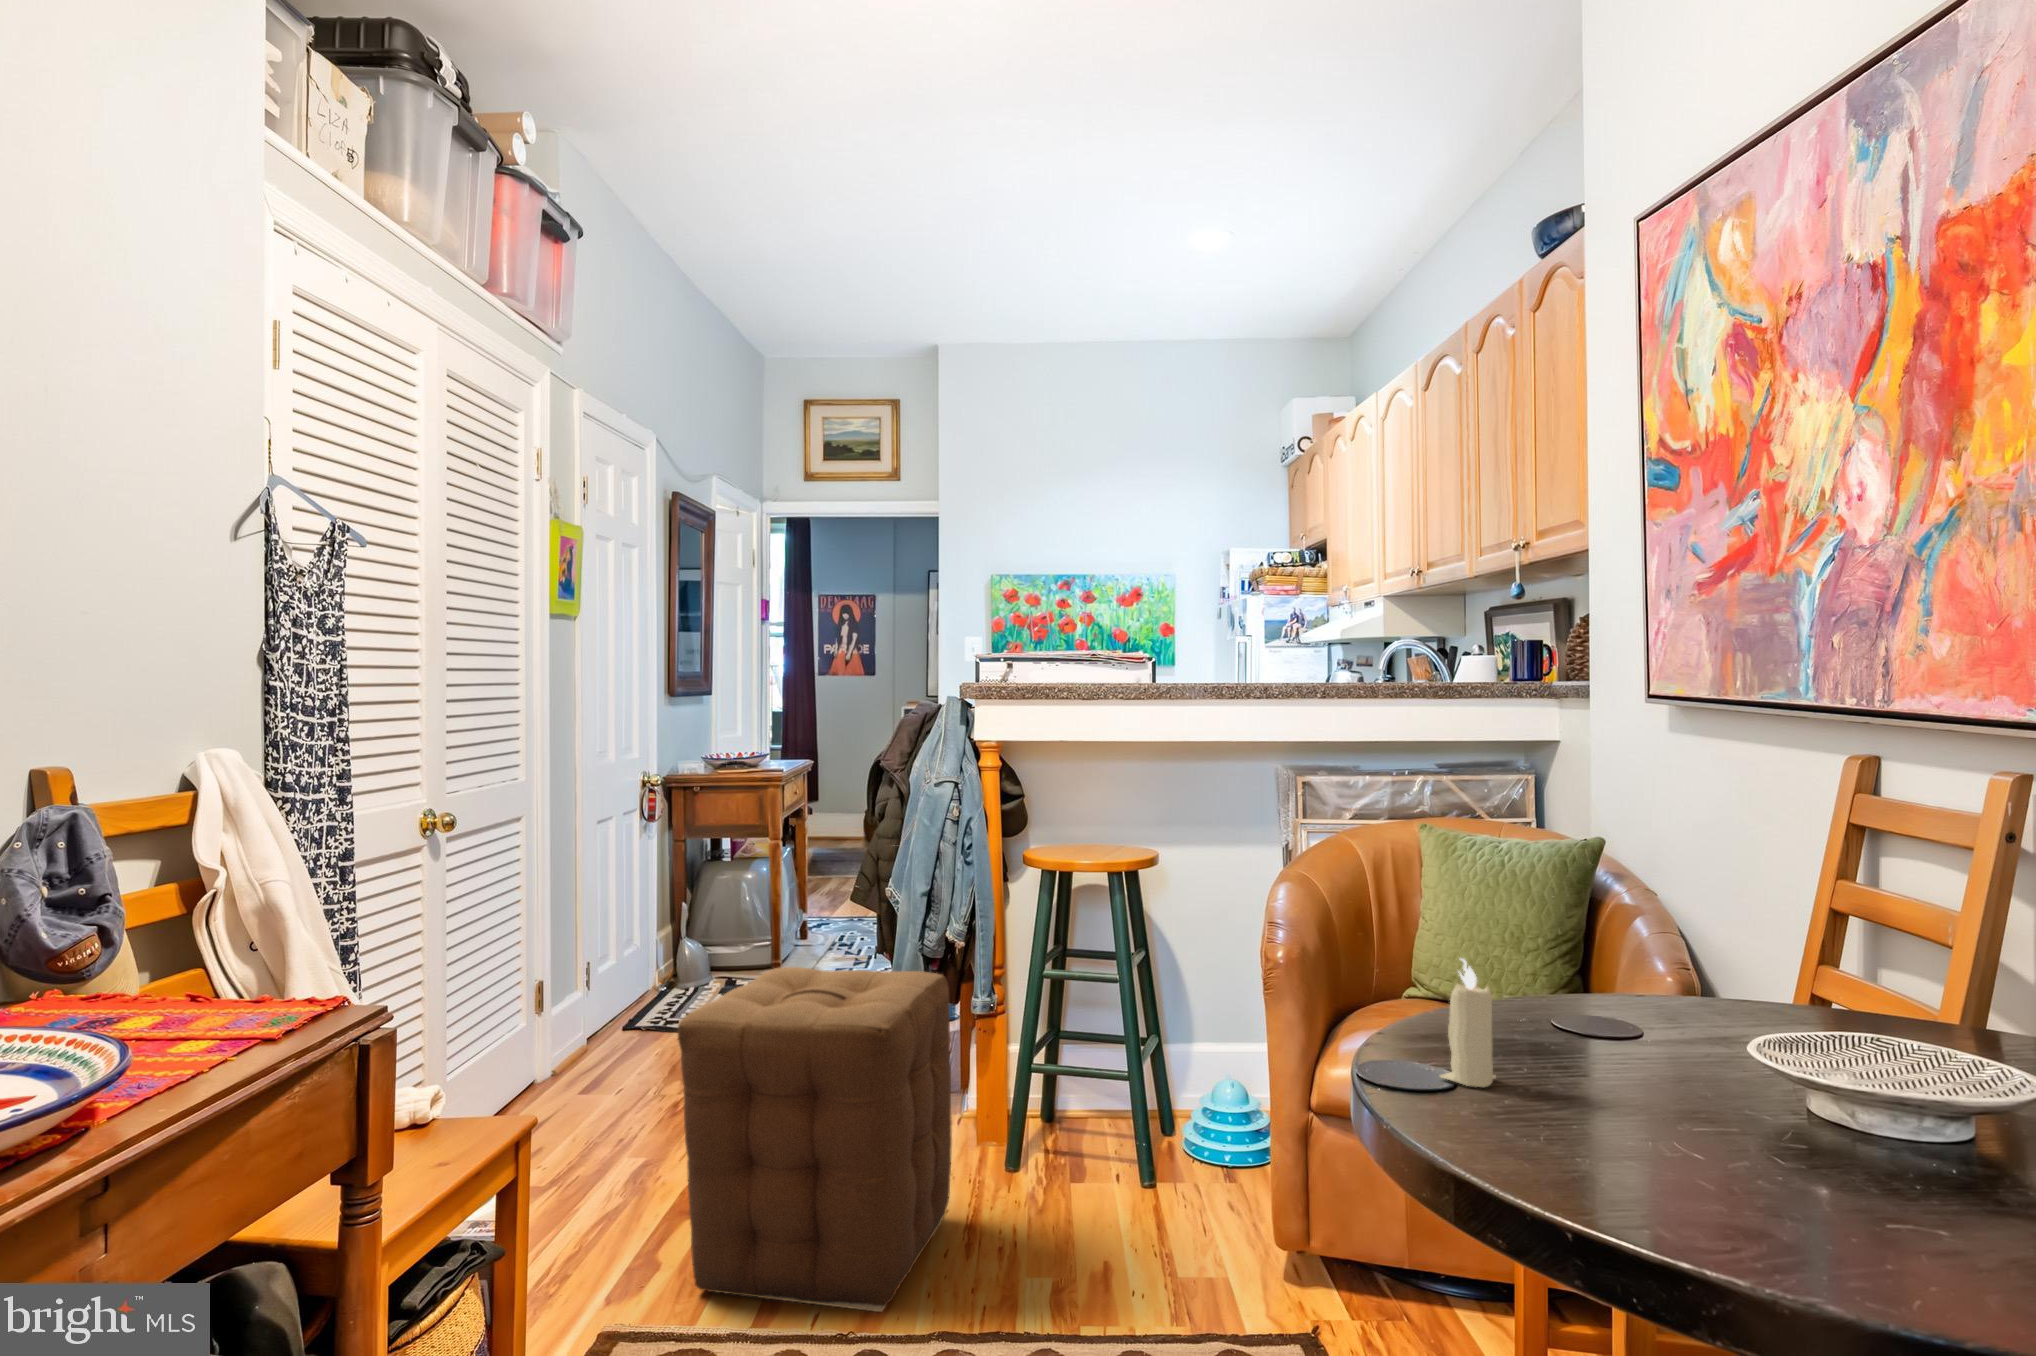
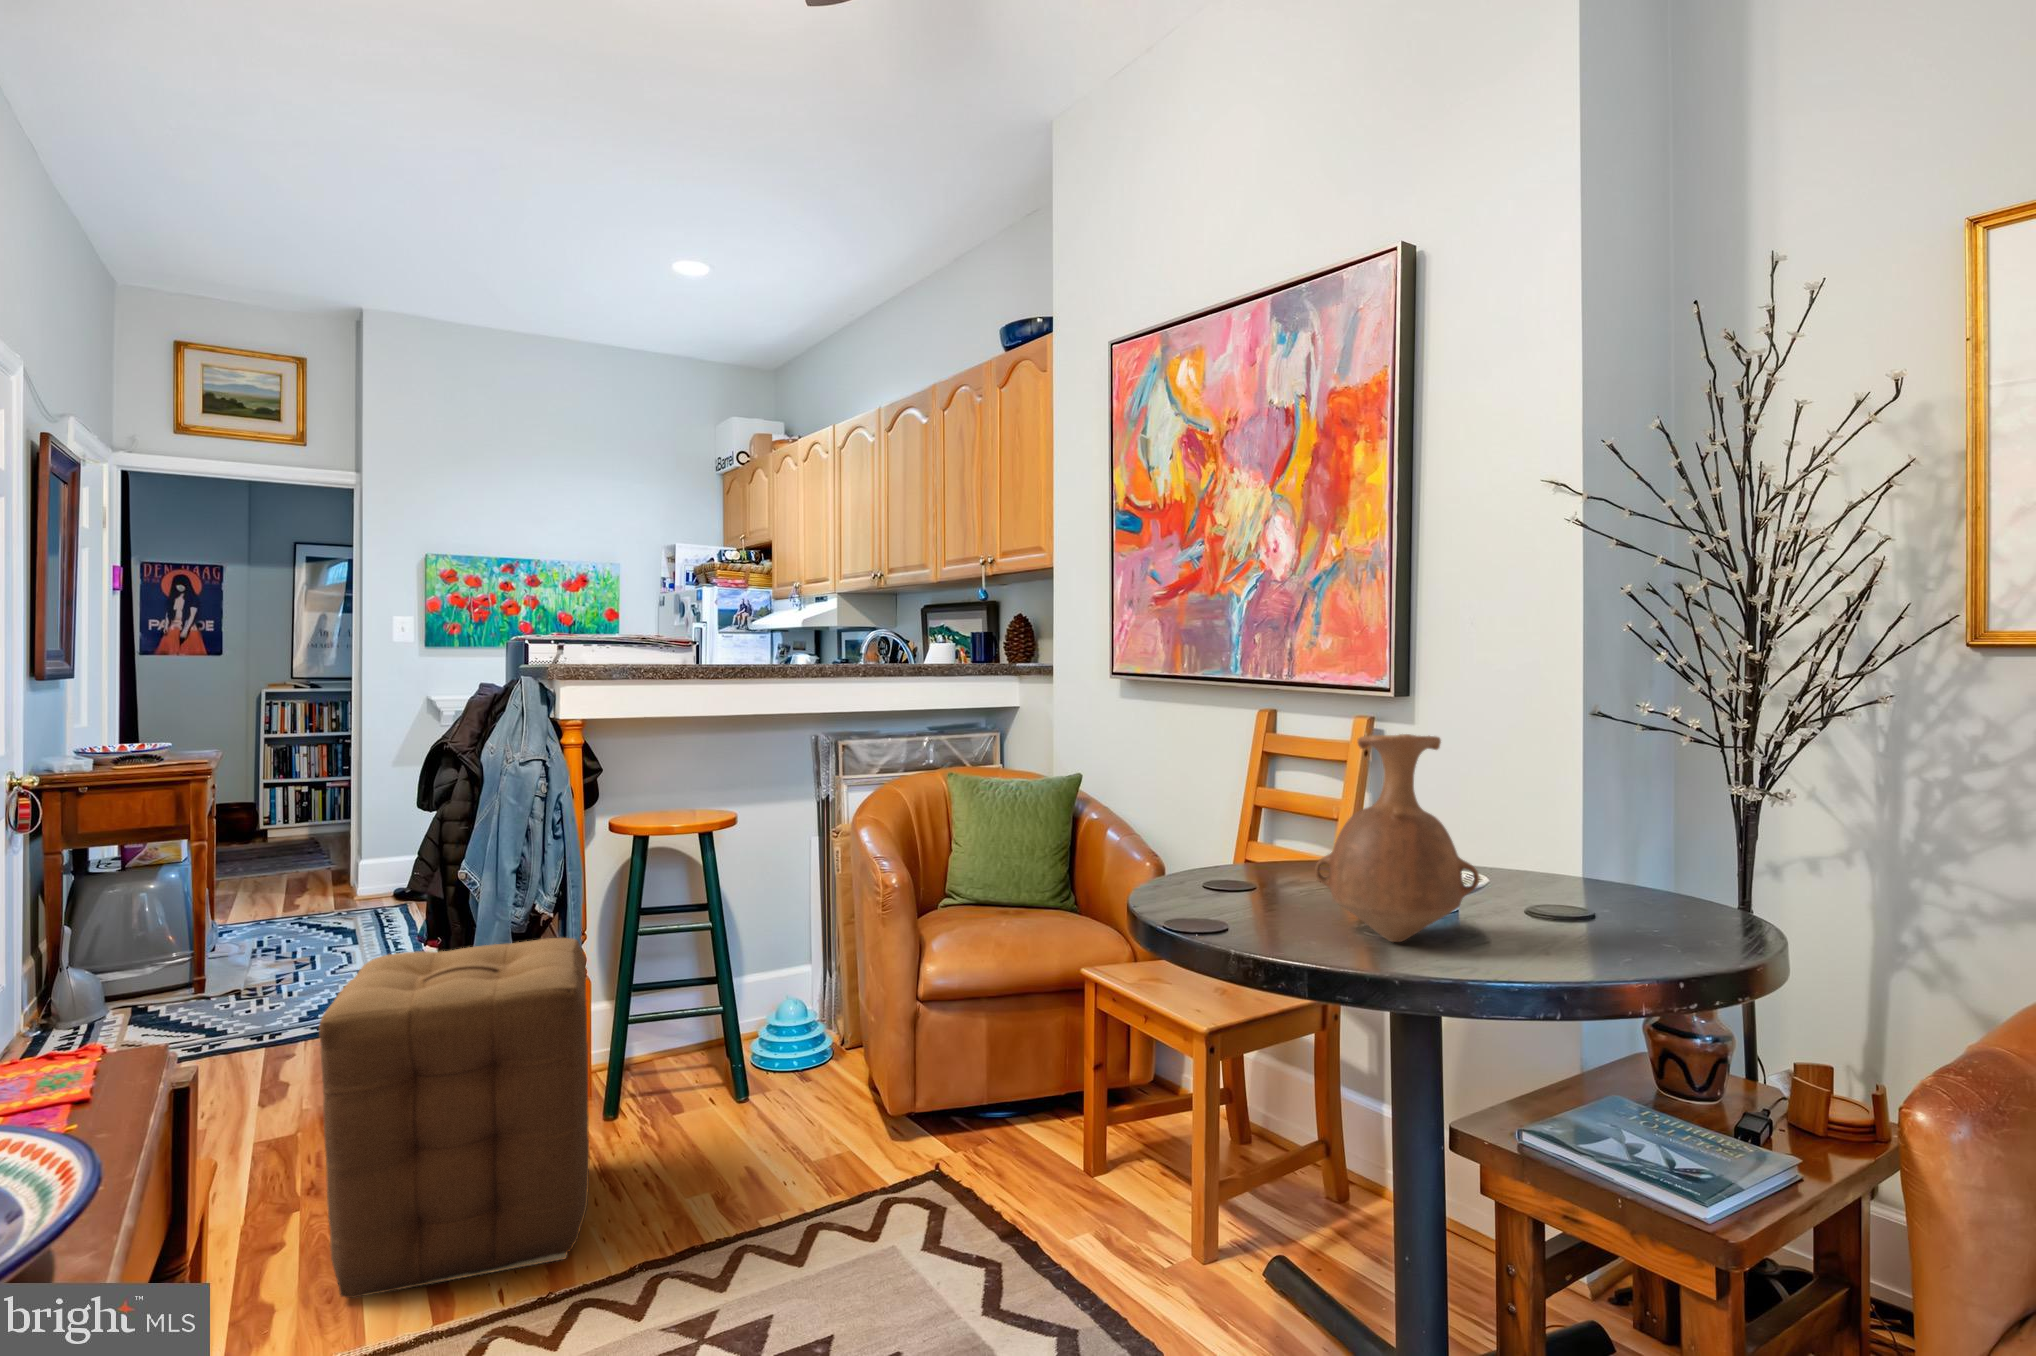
vase: none [1577,817,1880,1192] -> present [1315,734,1479,942]
candle: present [1440,958,1496,1087] -> none [1191,838,1224,920]

